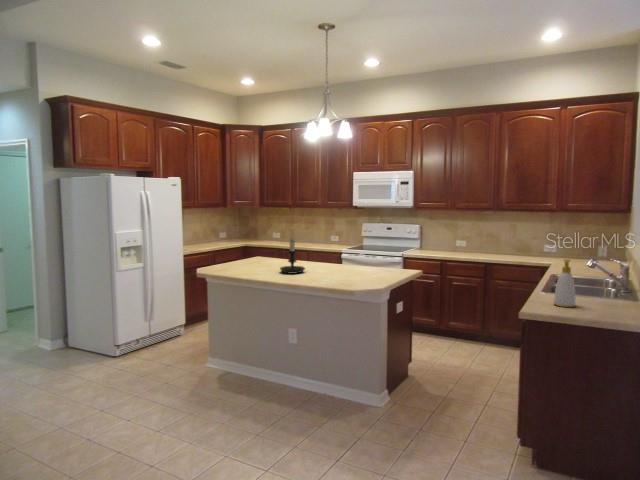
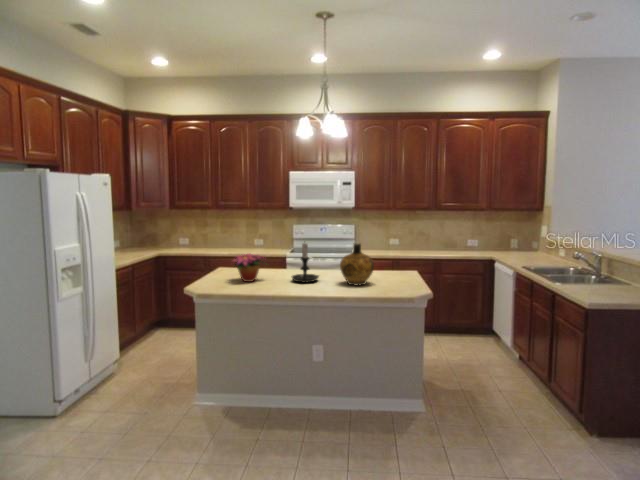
ceramic jug: none [312,239,345,279] -> present [340,244,374,285]
flower arrangement: none [233,244,269,269] -> present [234,254,263,282]
soap bottle: present [554,259,576,307] -> none [583,250,602,290]

